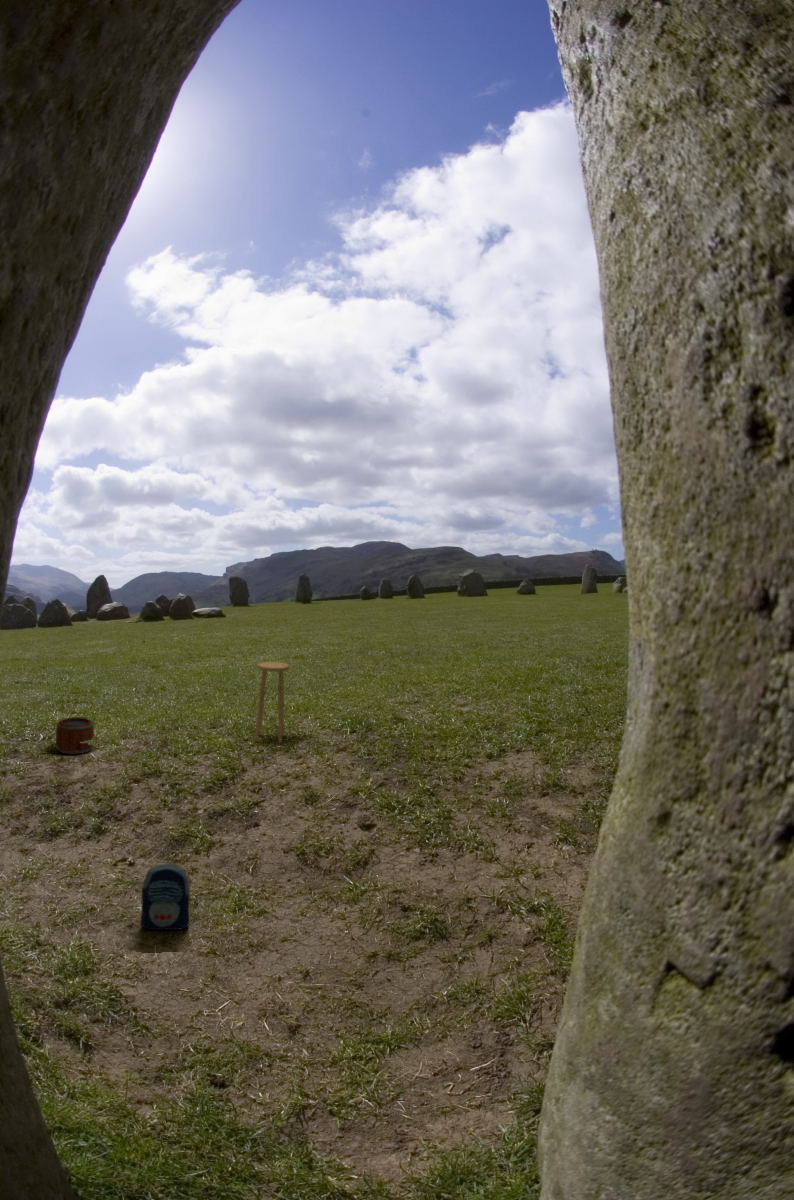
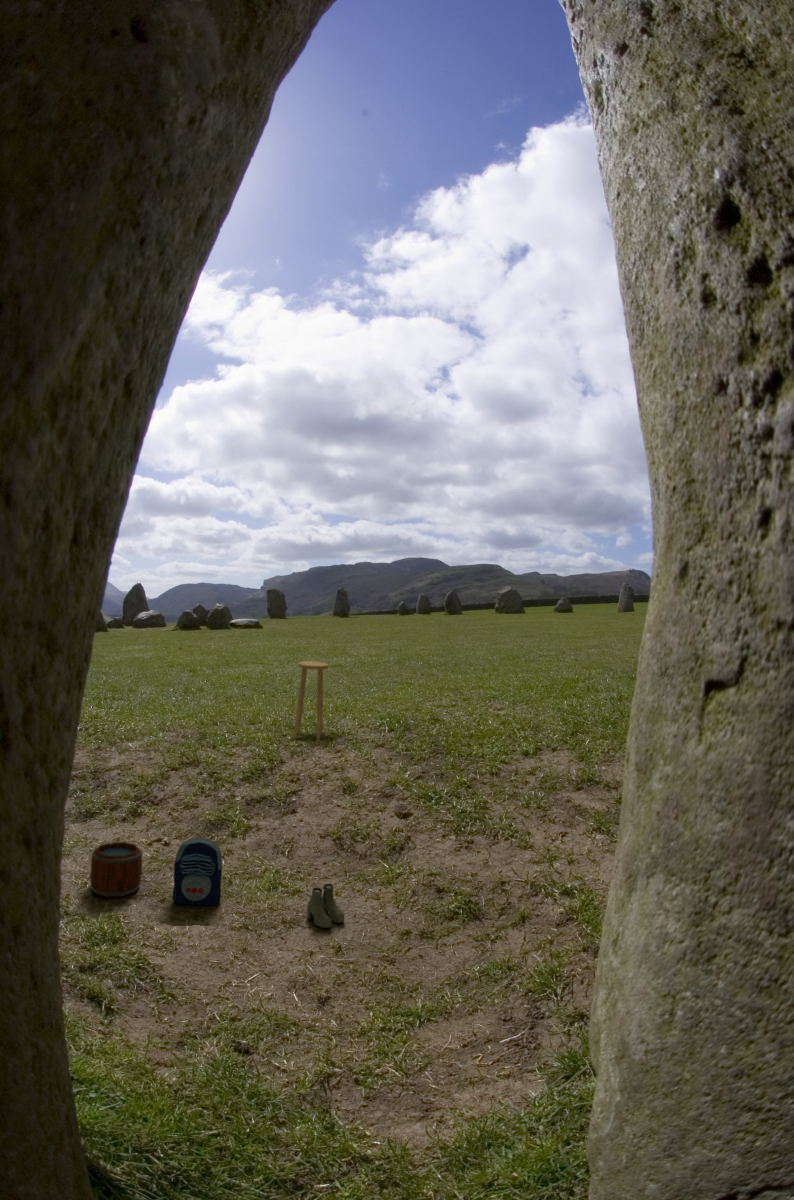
bucket: present [56,717,94,755] -> present [90,842,142,897]
boots: none [276,907,313,952] -> present [307,884,344,928]

